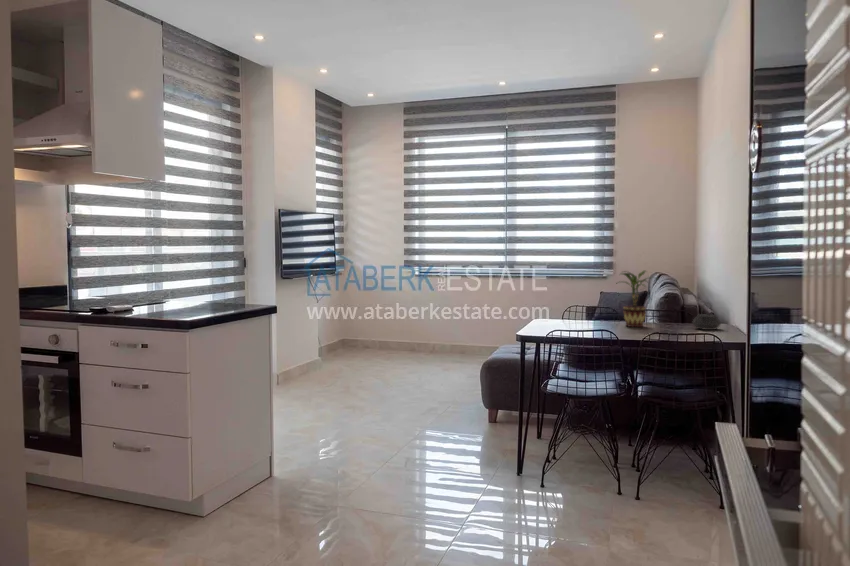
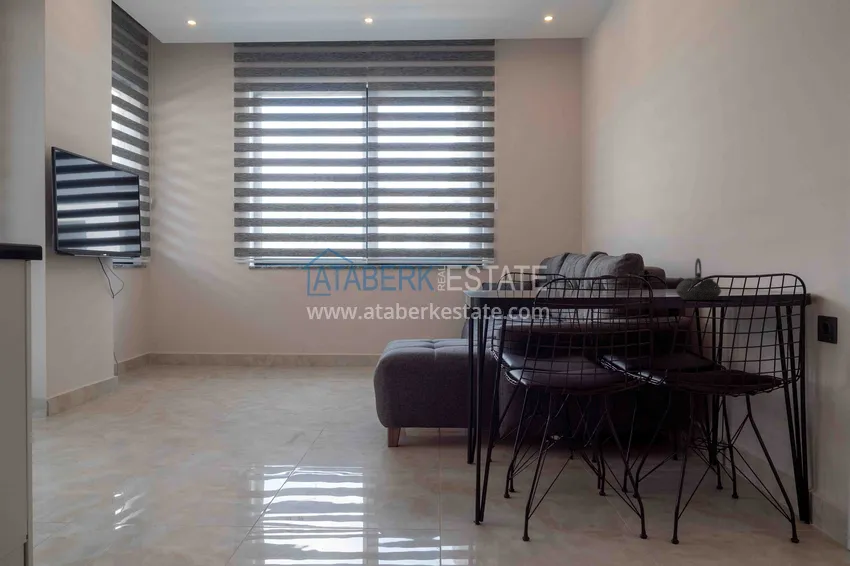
potted plant: present [616,271,649,327] -> none [555,212,626,301]

